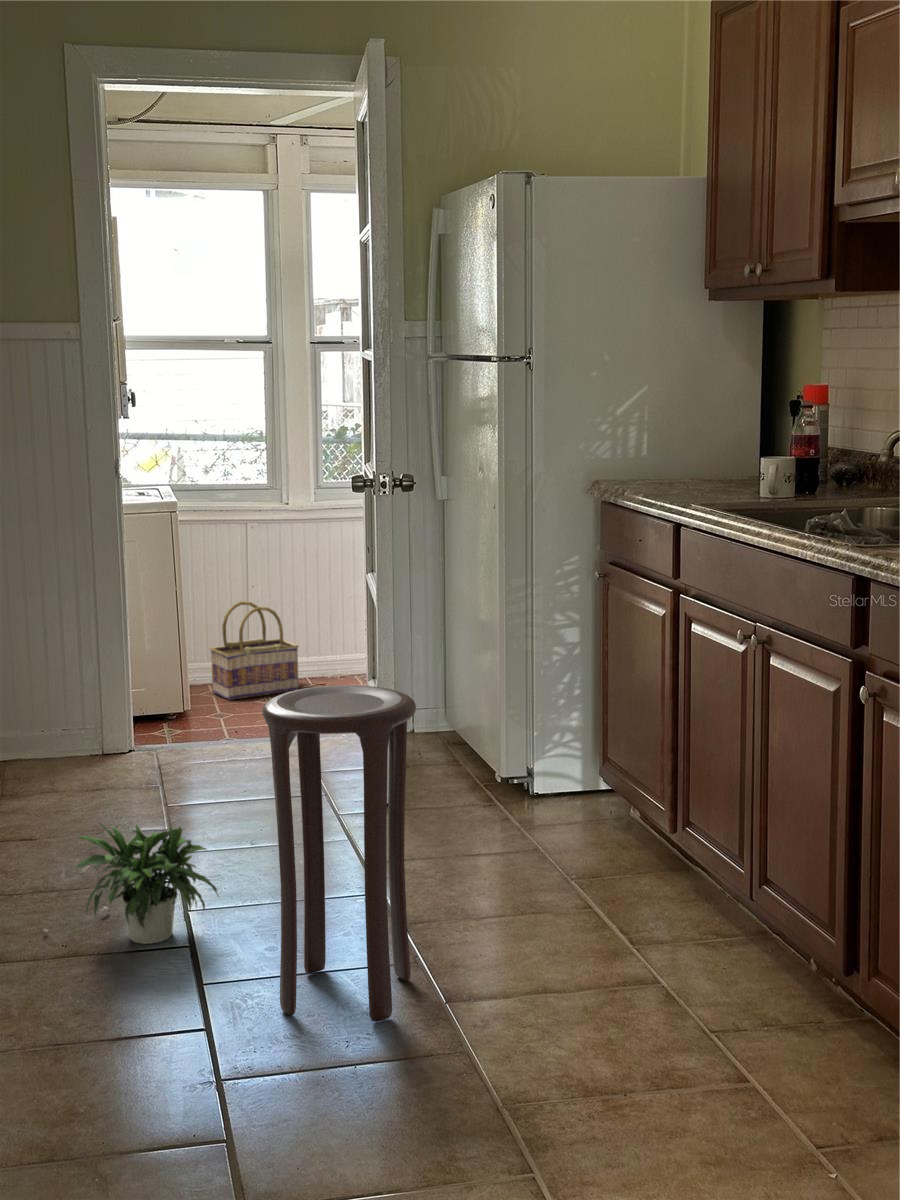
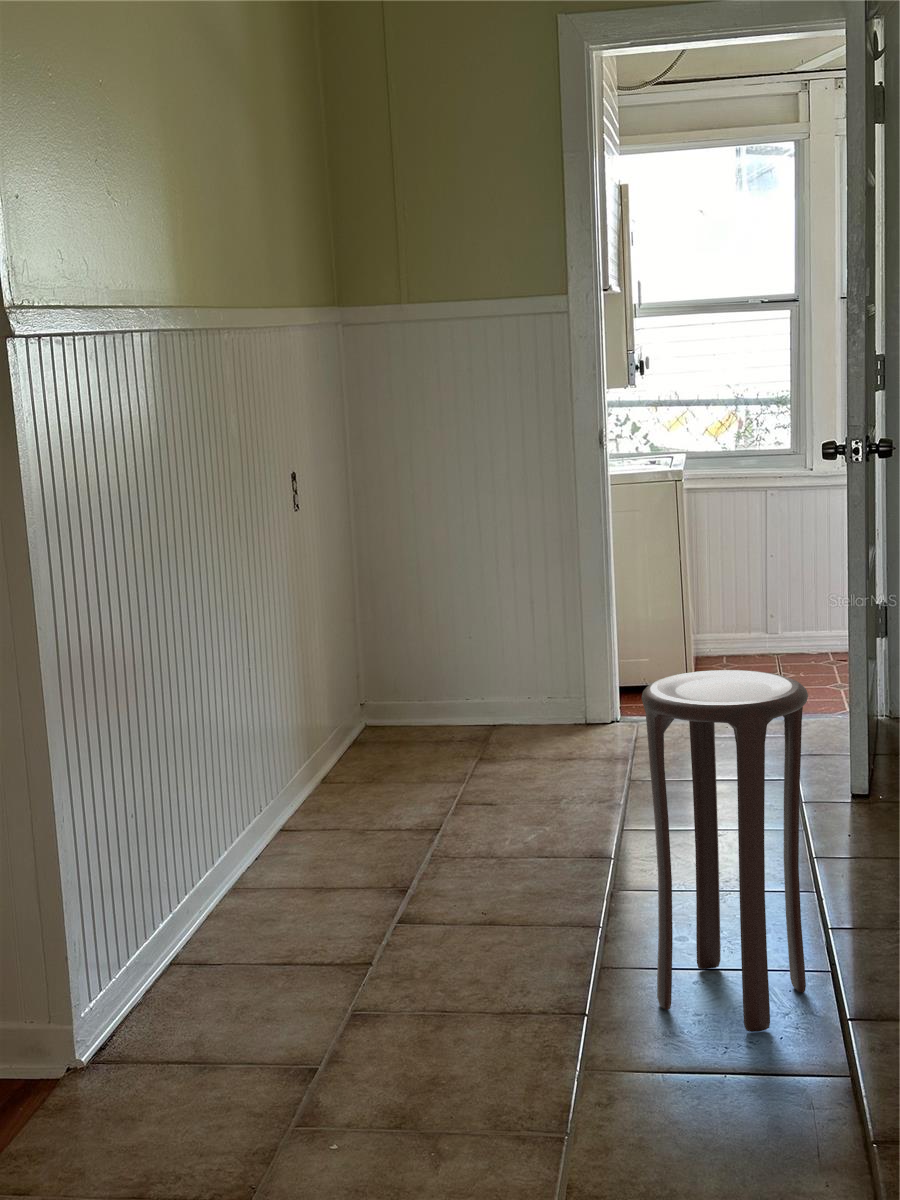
basket: present [210,601,299,700] -> none [725,572,818,673]
potted plant: present [43,823,218,944] -> none [467,790,628,916]

